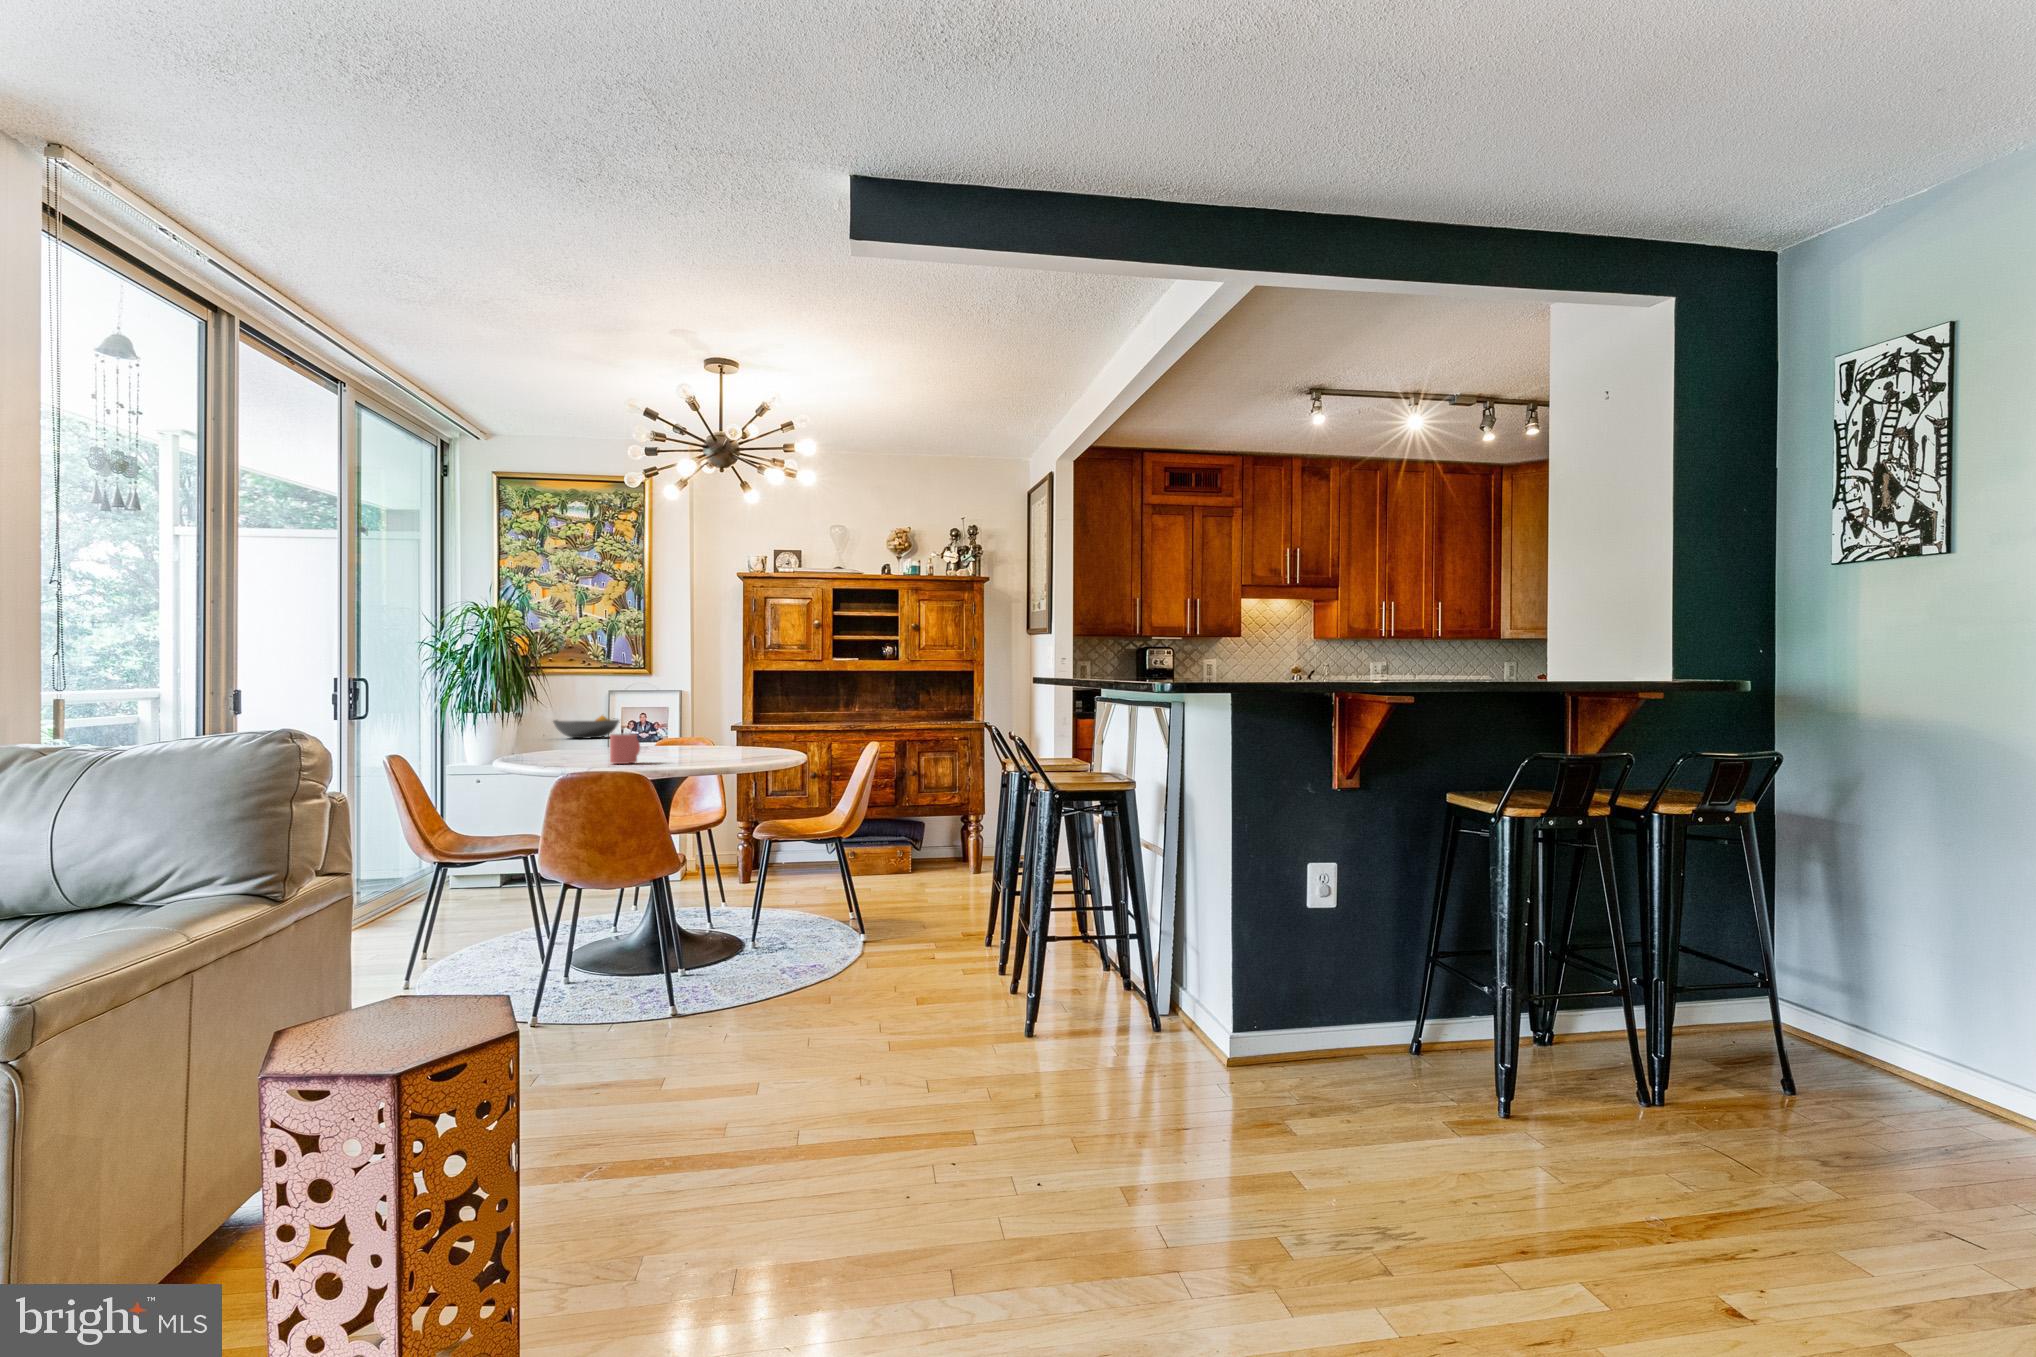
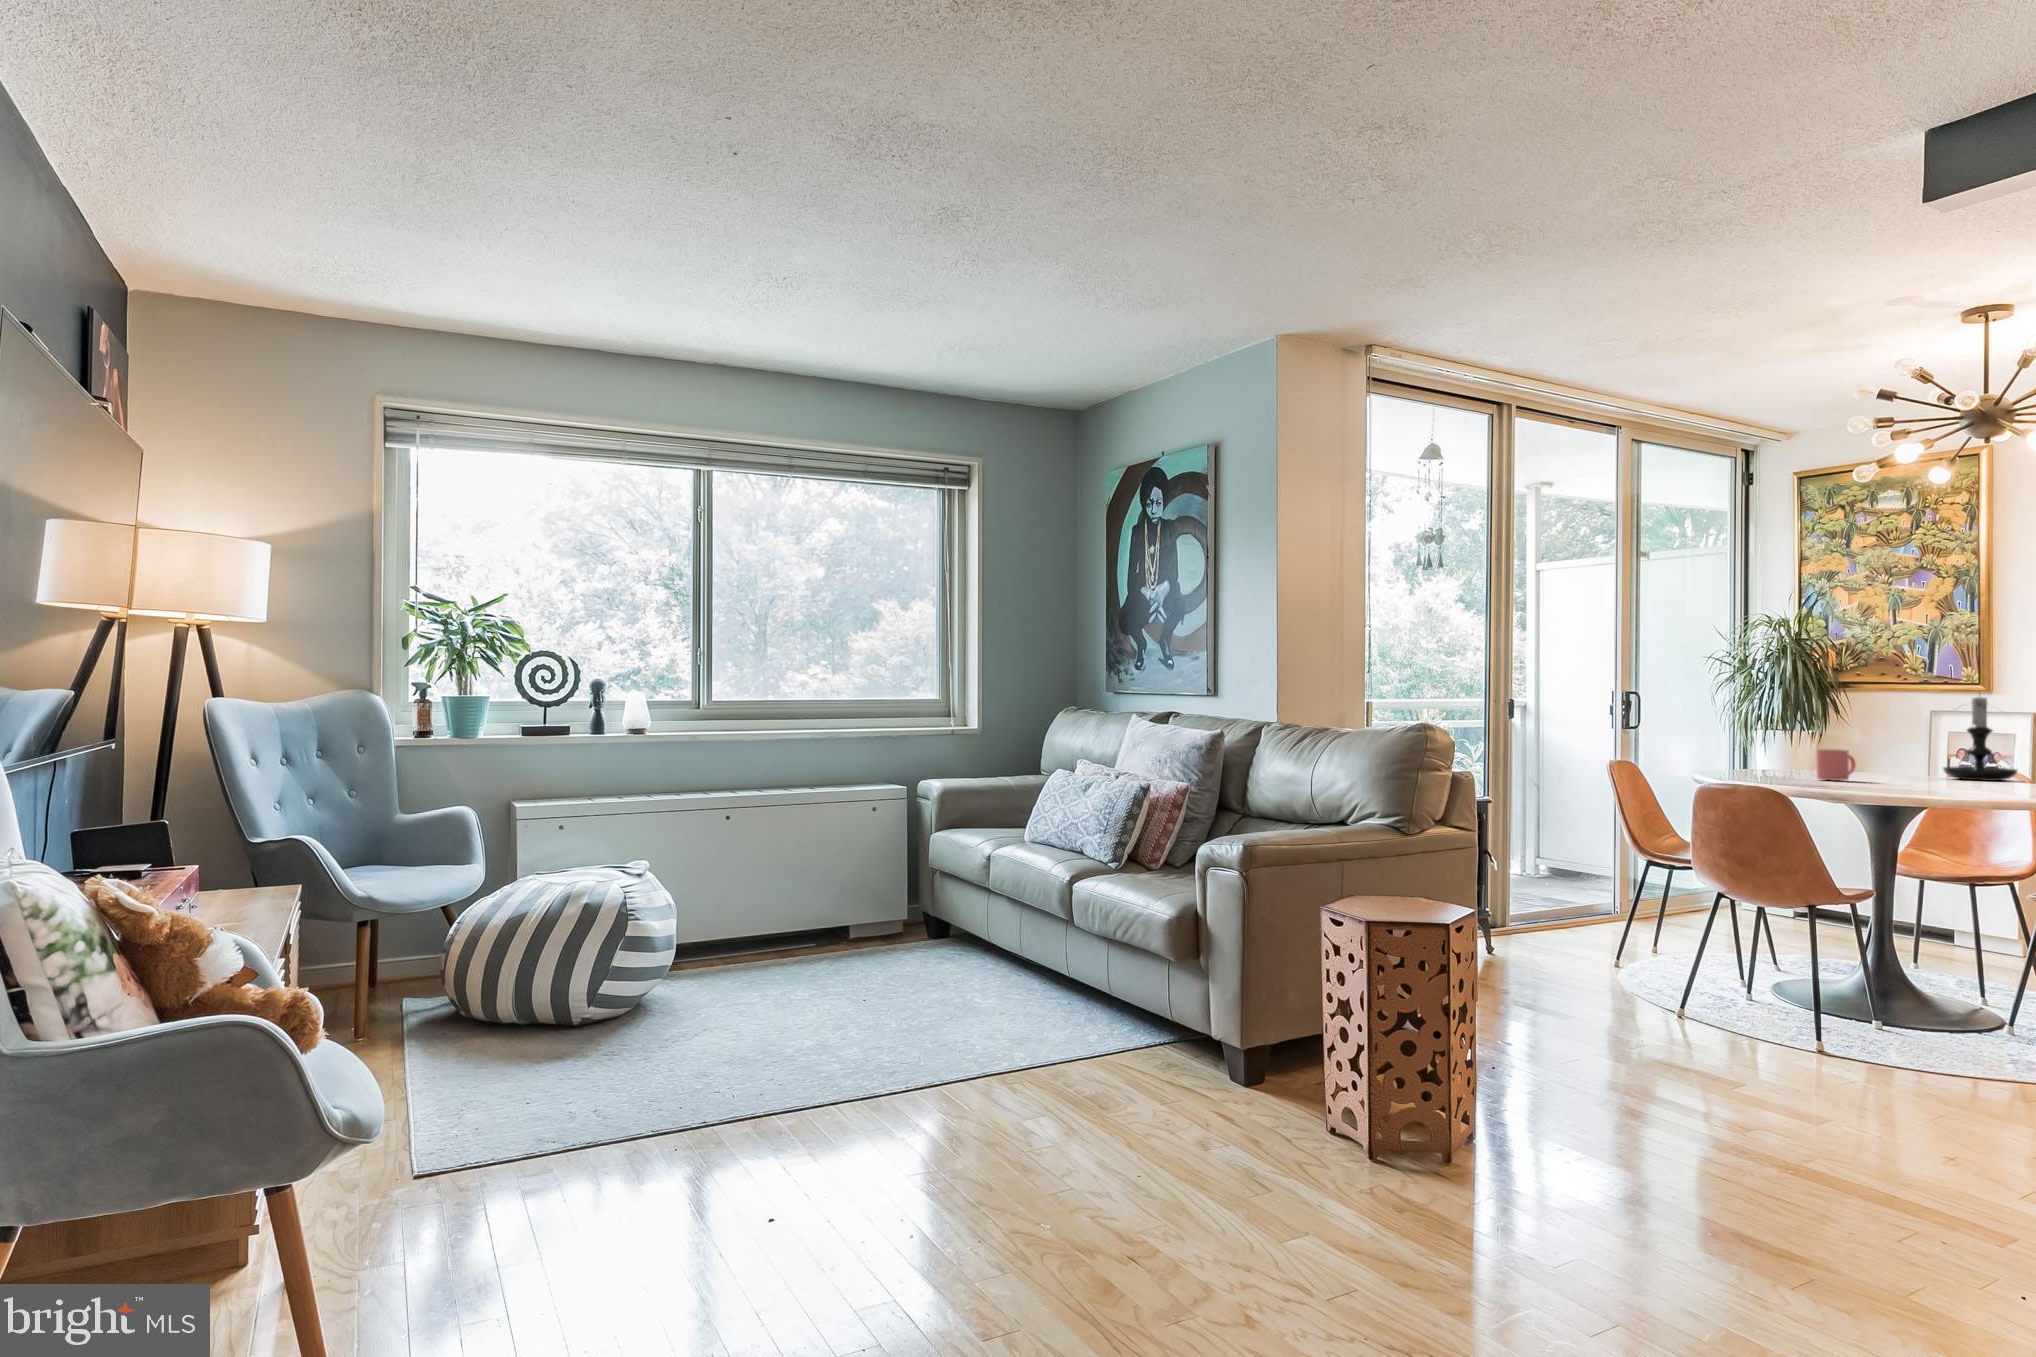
candle holder: none [679,677,733,752] -> present [1943,697,2017,781]
fruit bowl: present [553,715,620,739] -> none [1859,738,1949,765]

